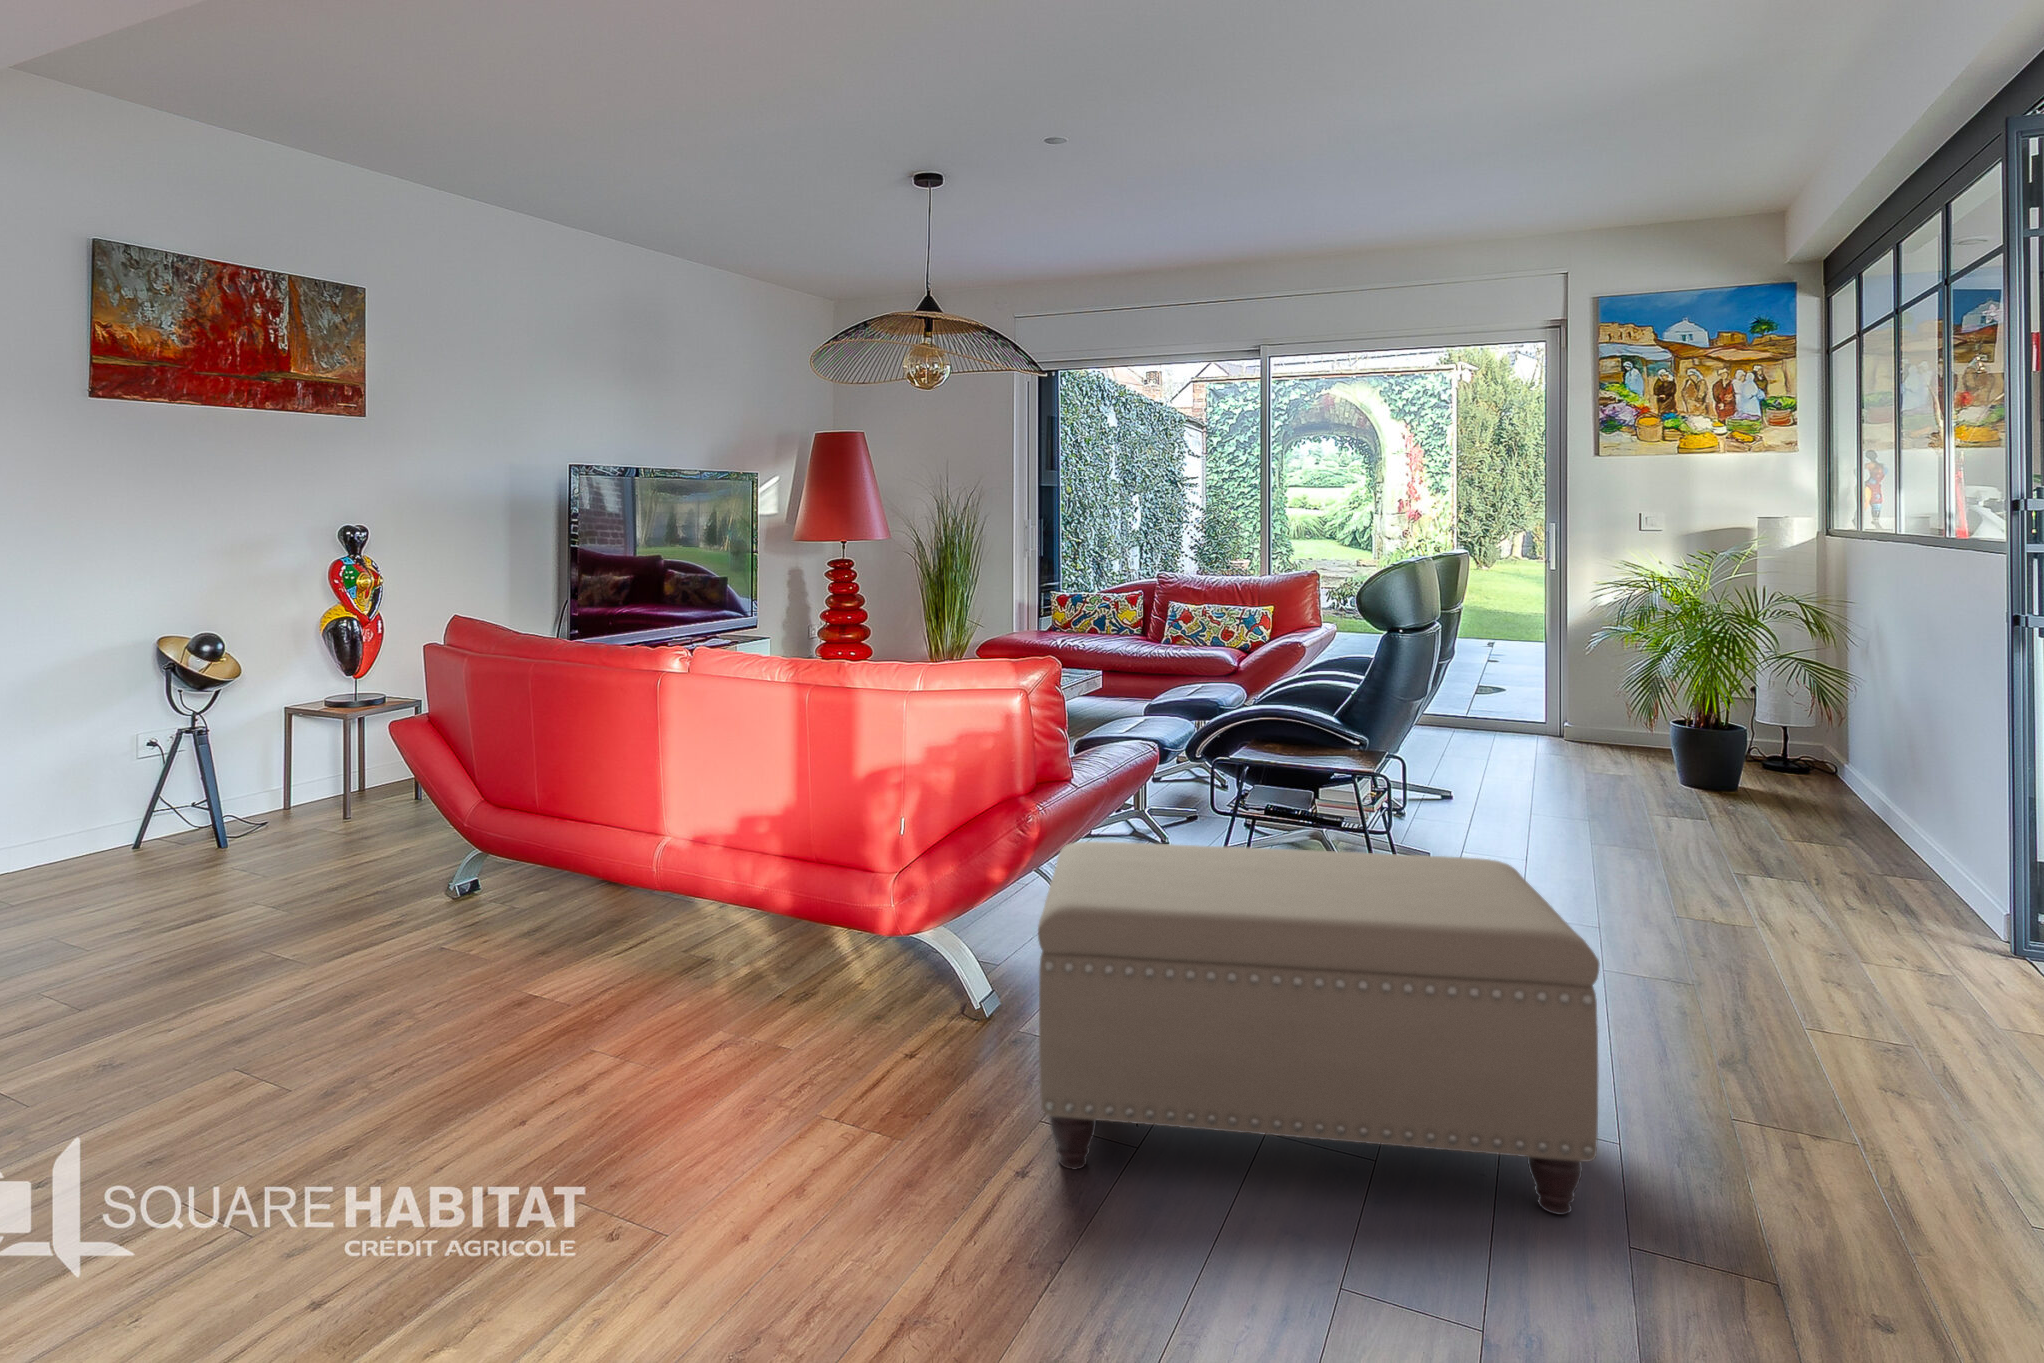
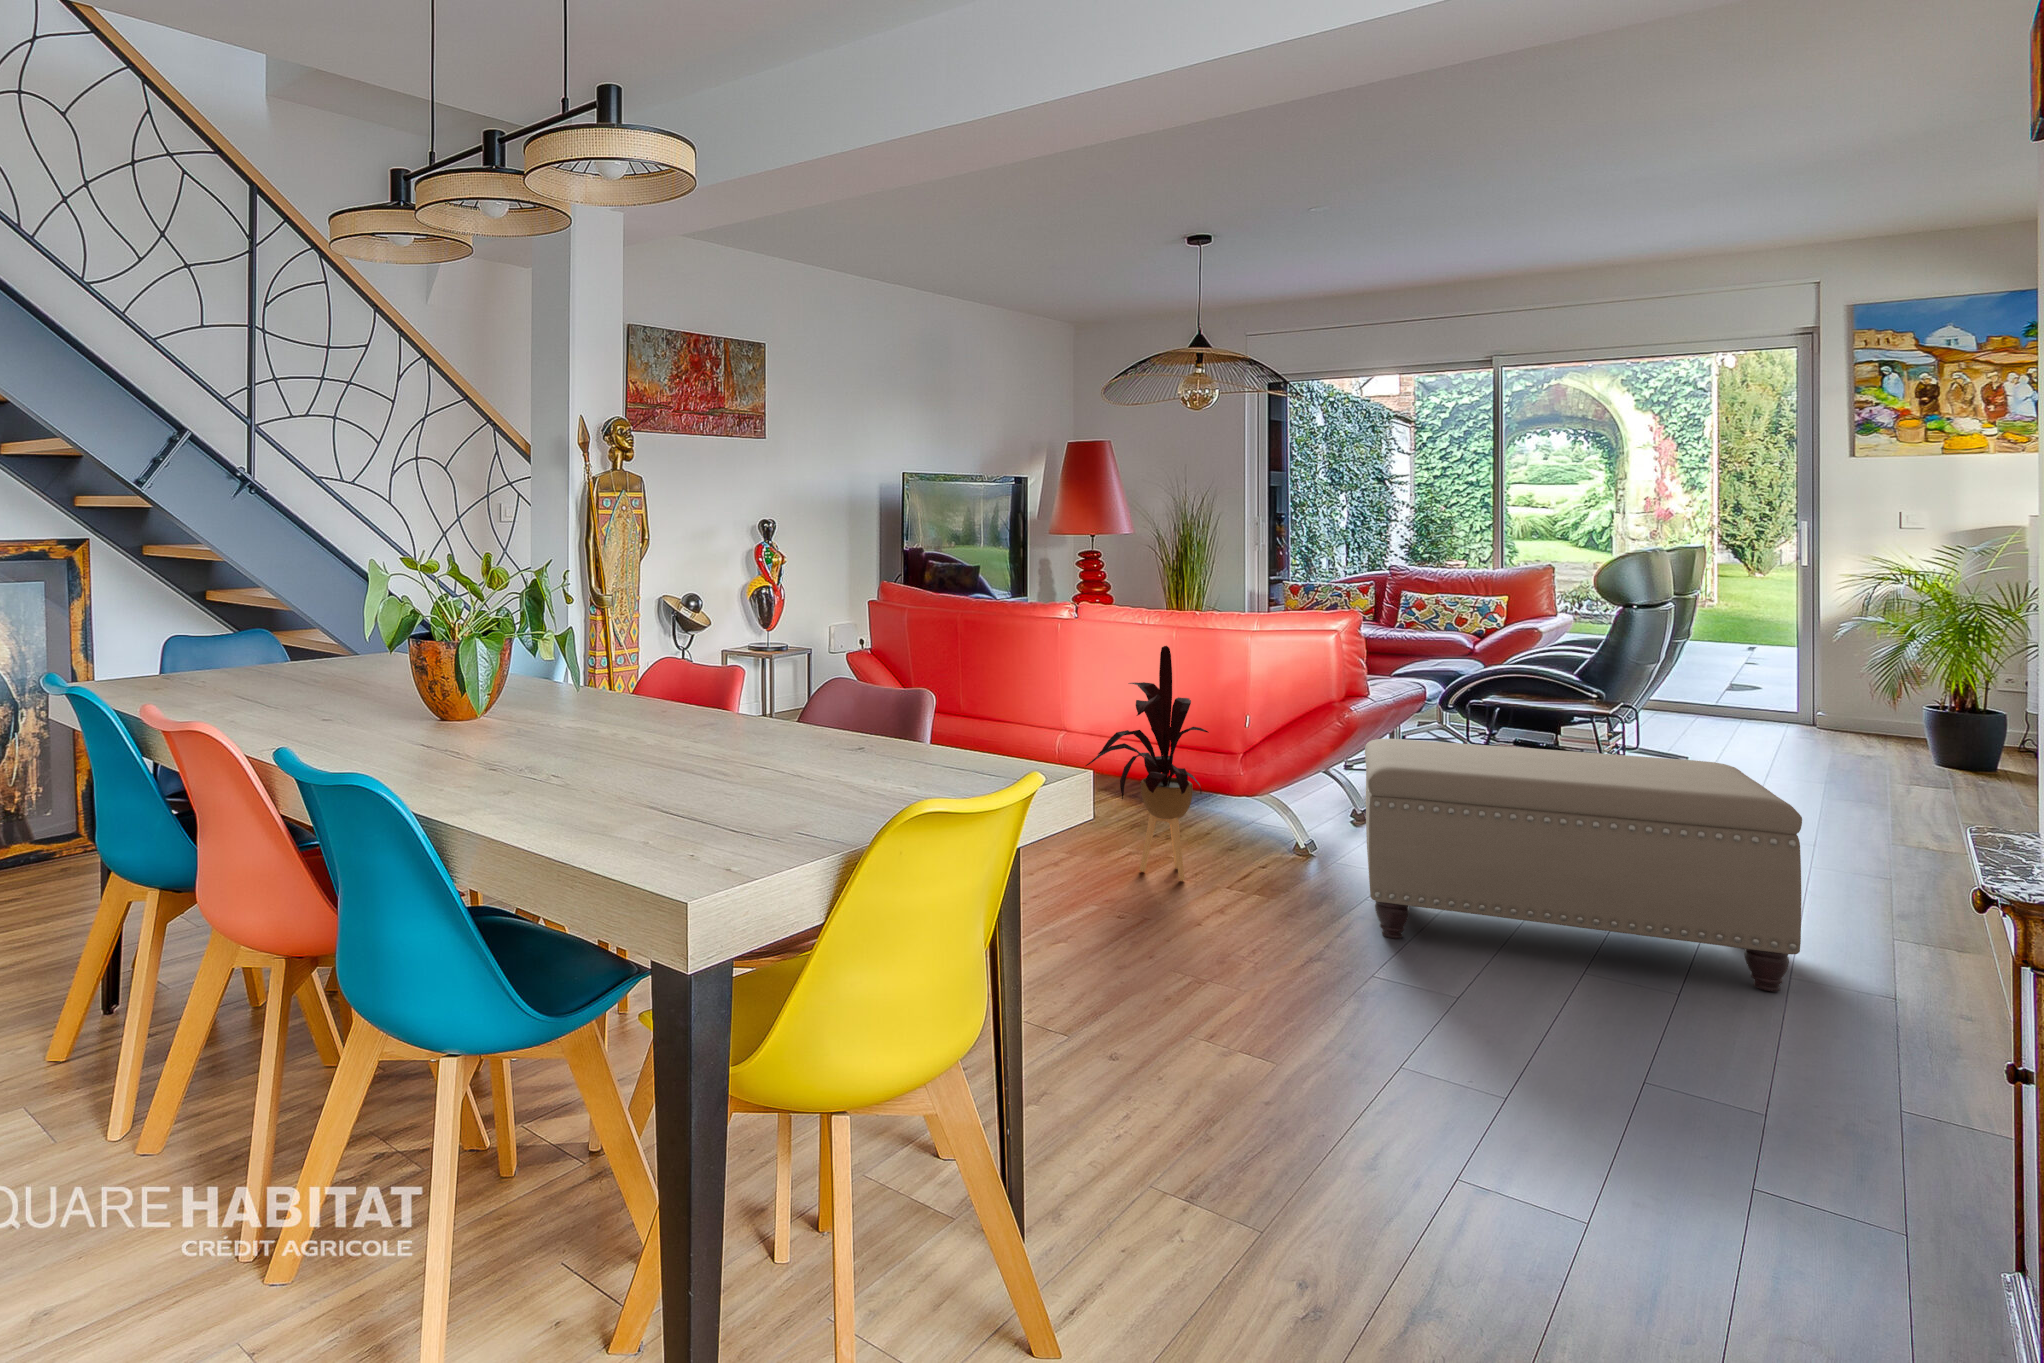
house plant: none [664,720,837,1076] -> present [1086,646,1208,880]

